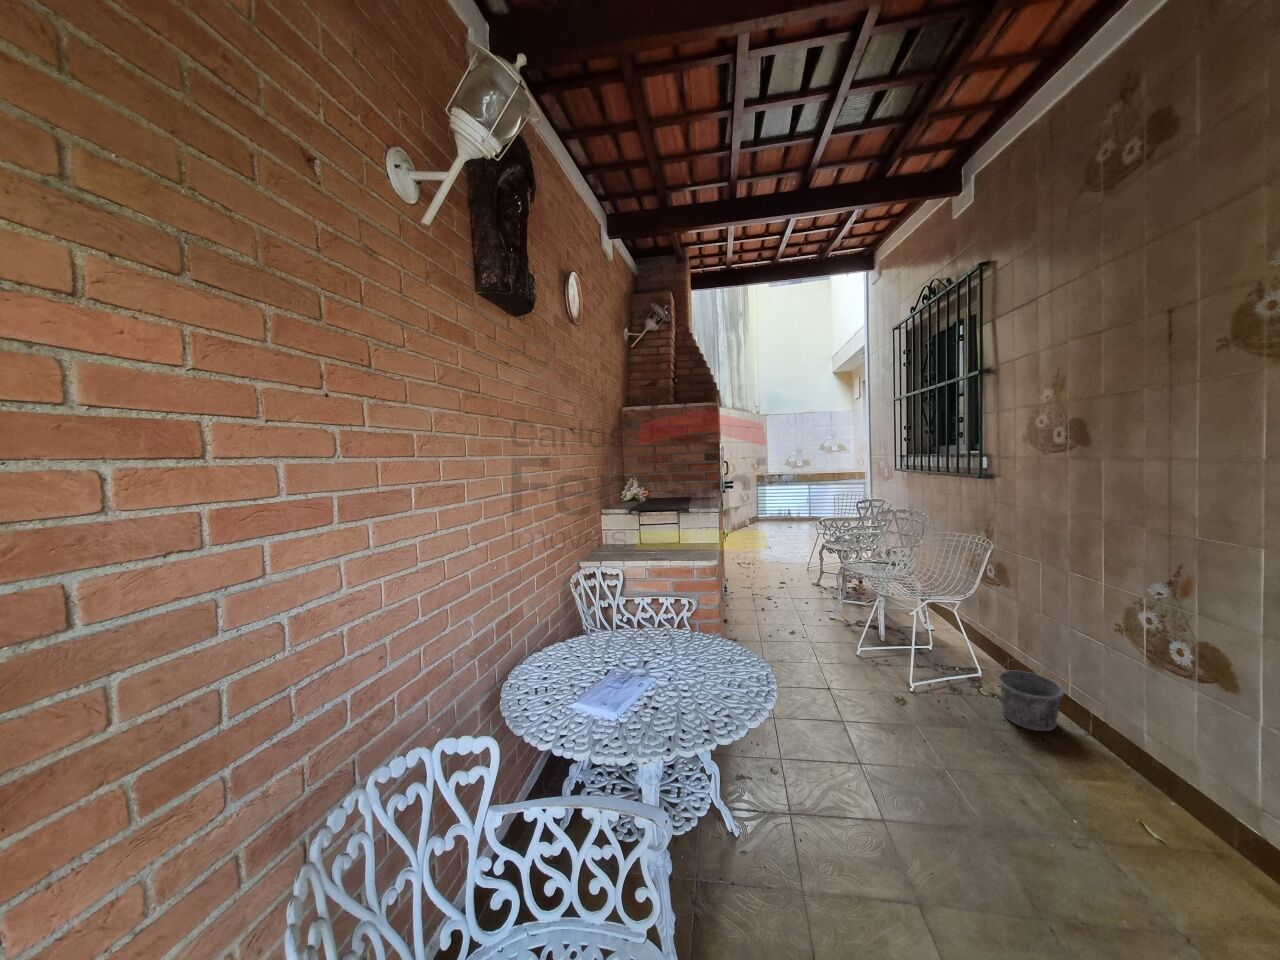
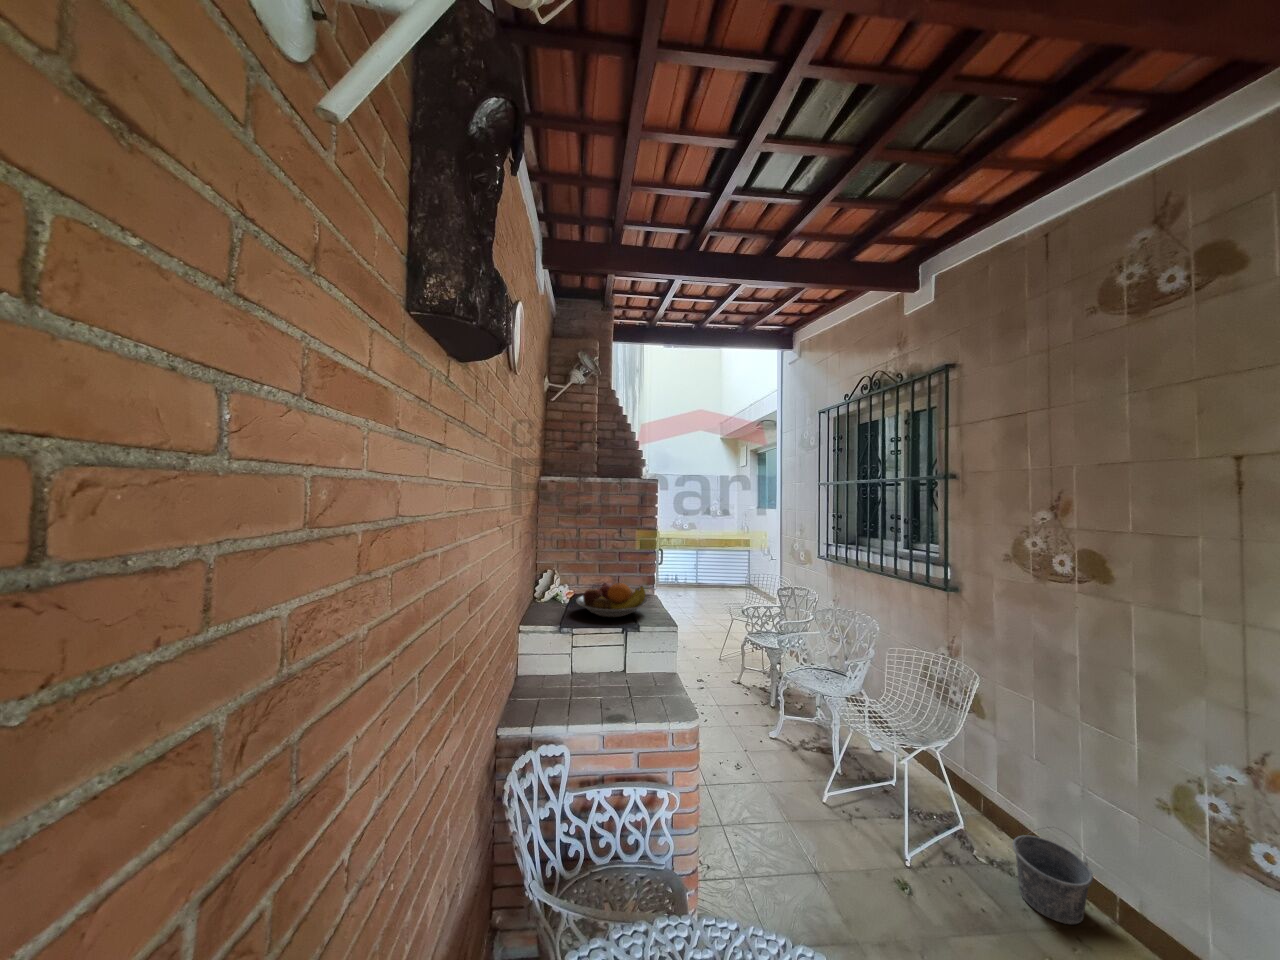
fruit bowl: none [646,479,700,503] -> present [576,583,648,617]

